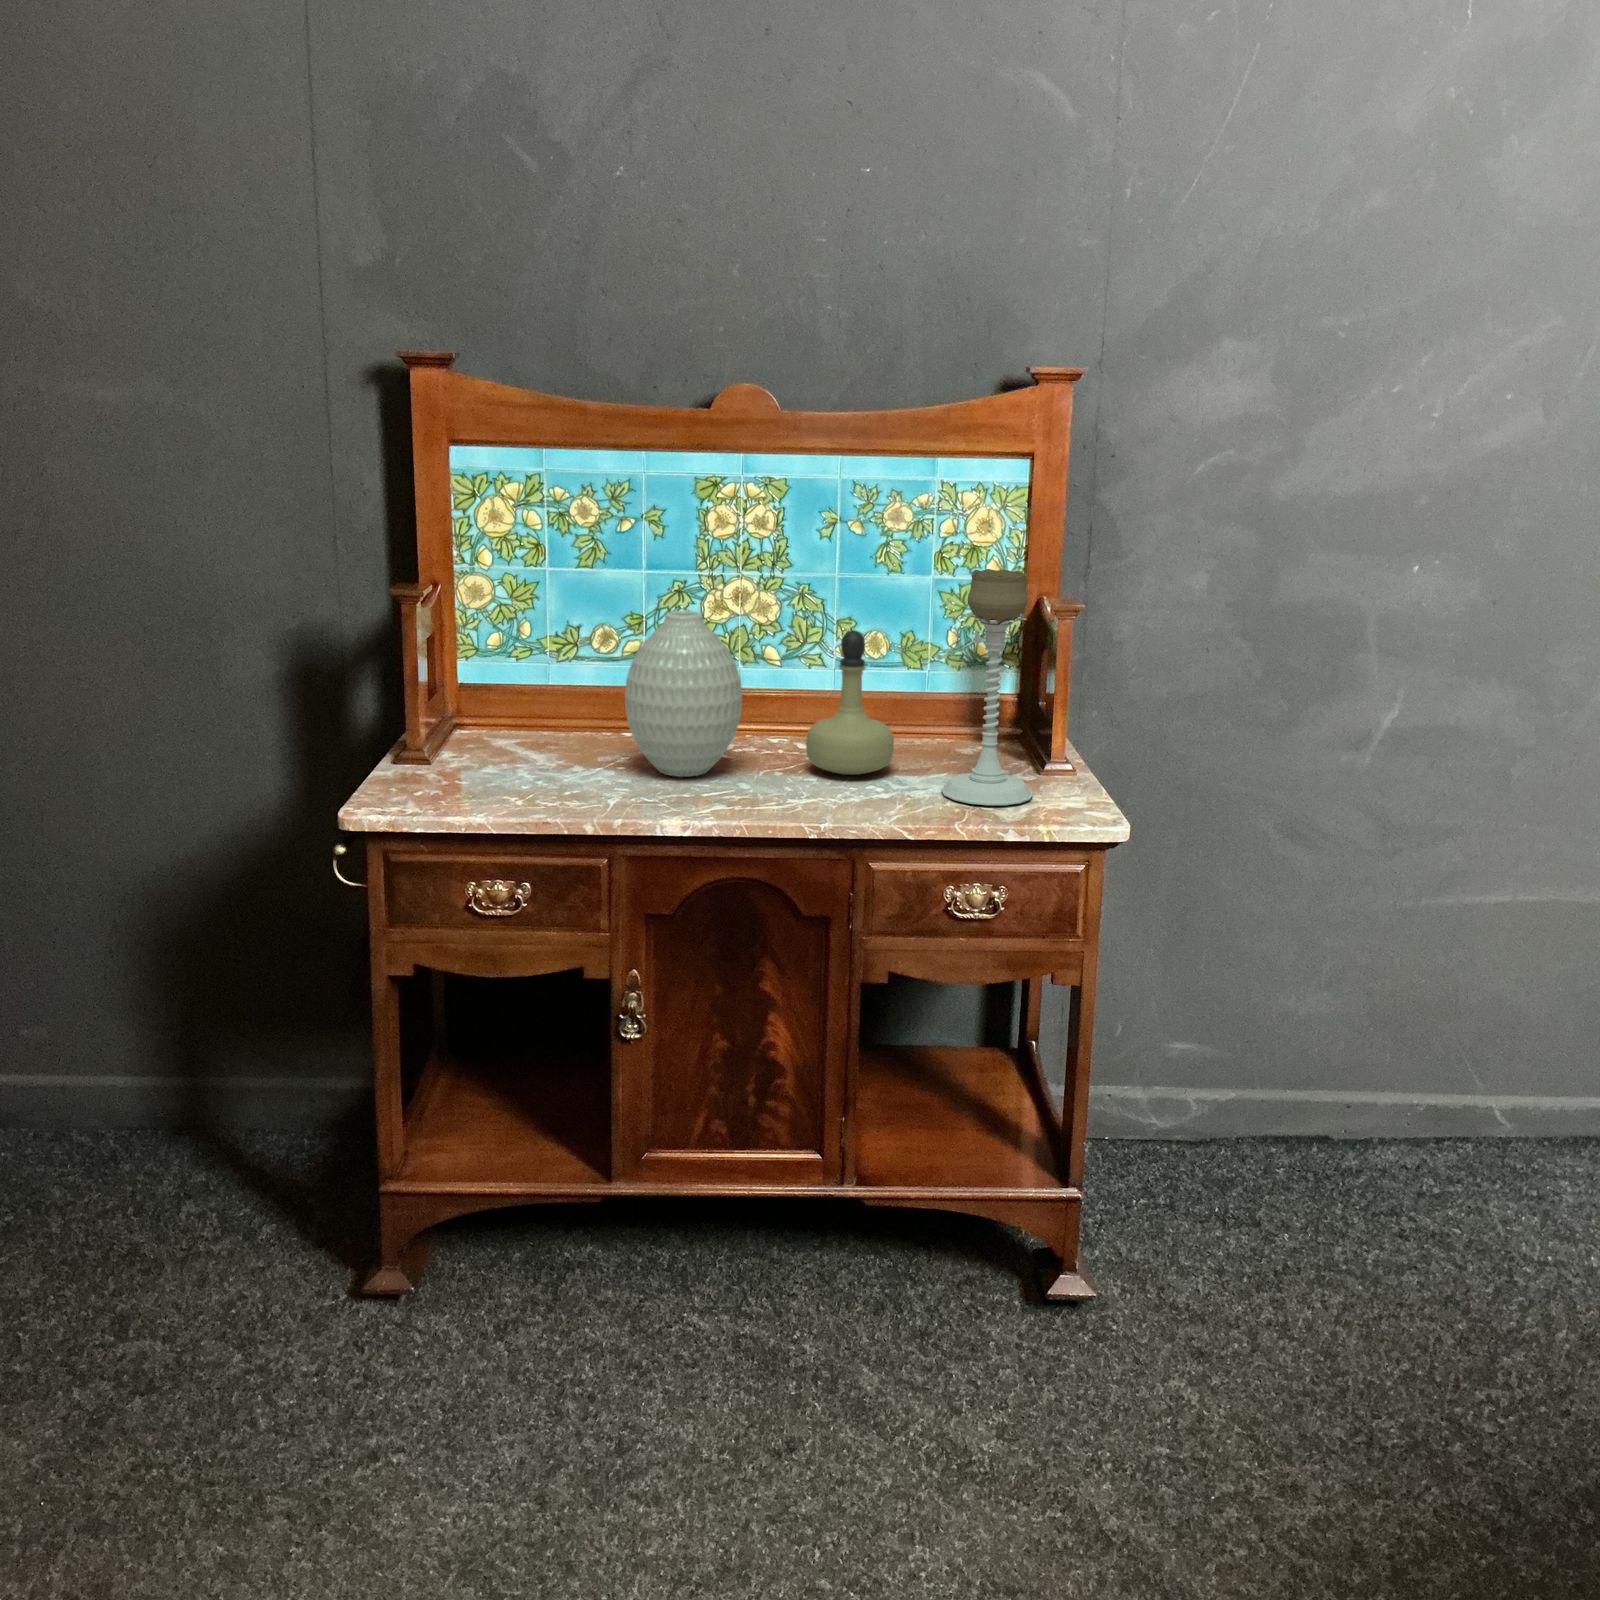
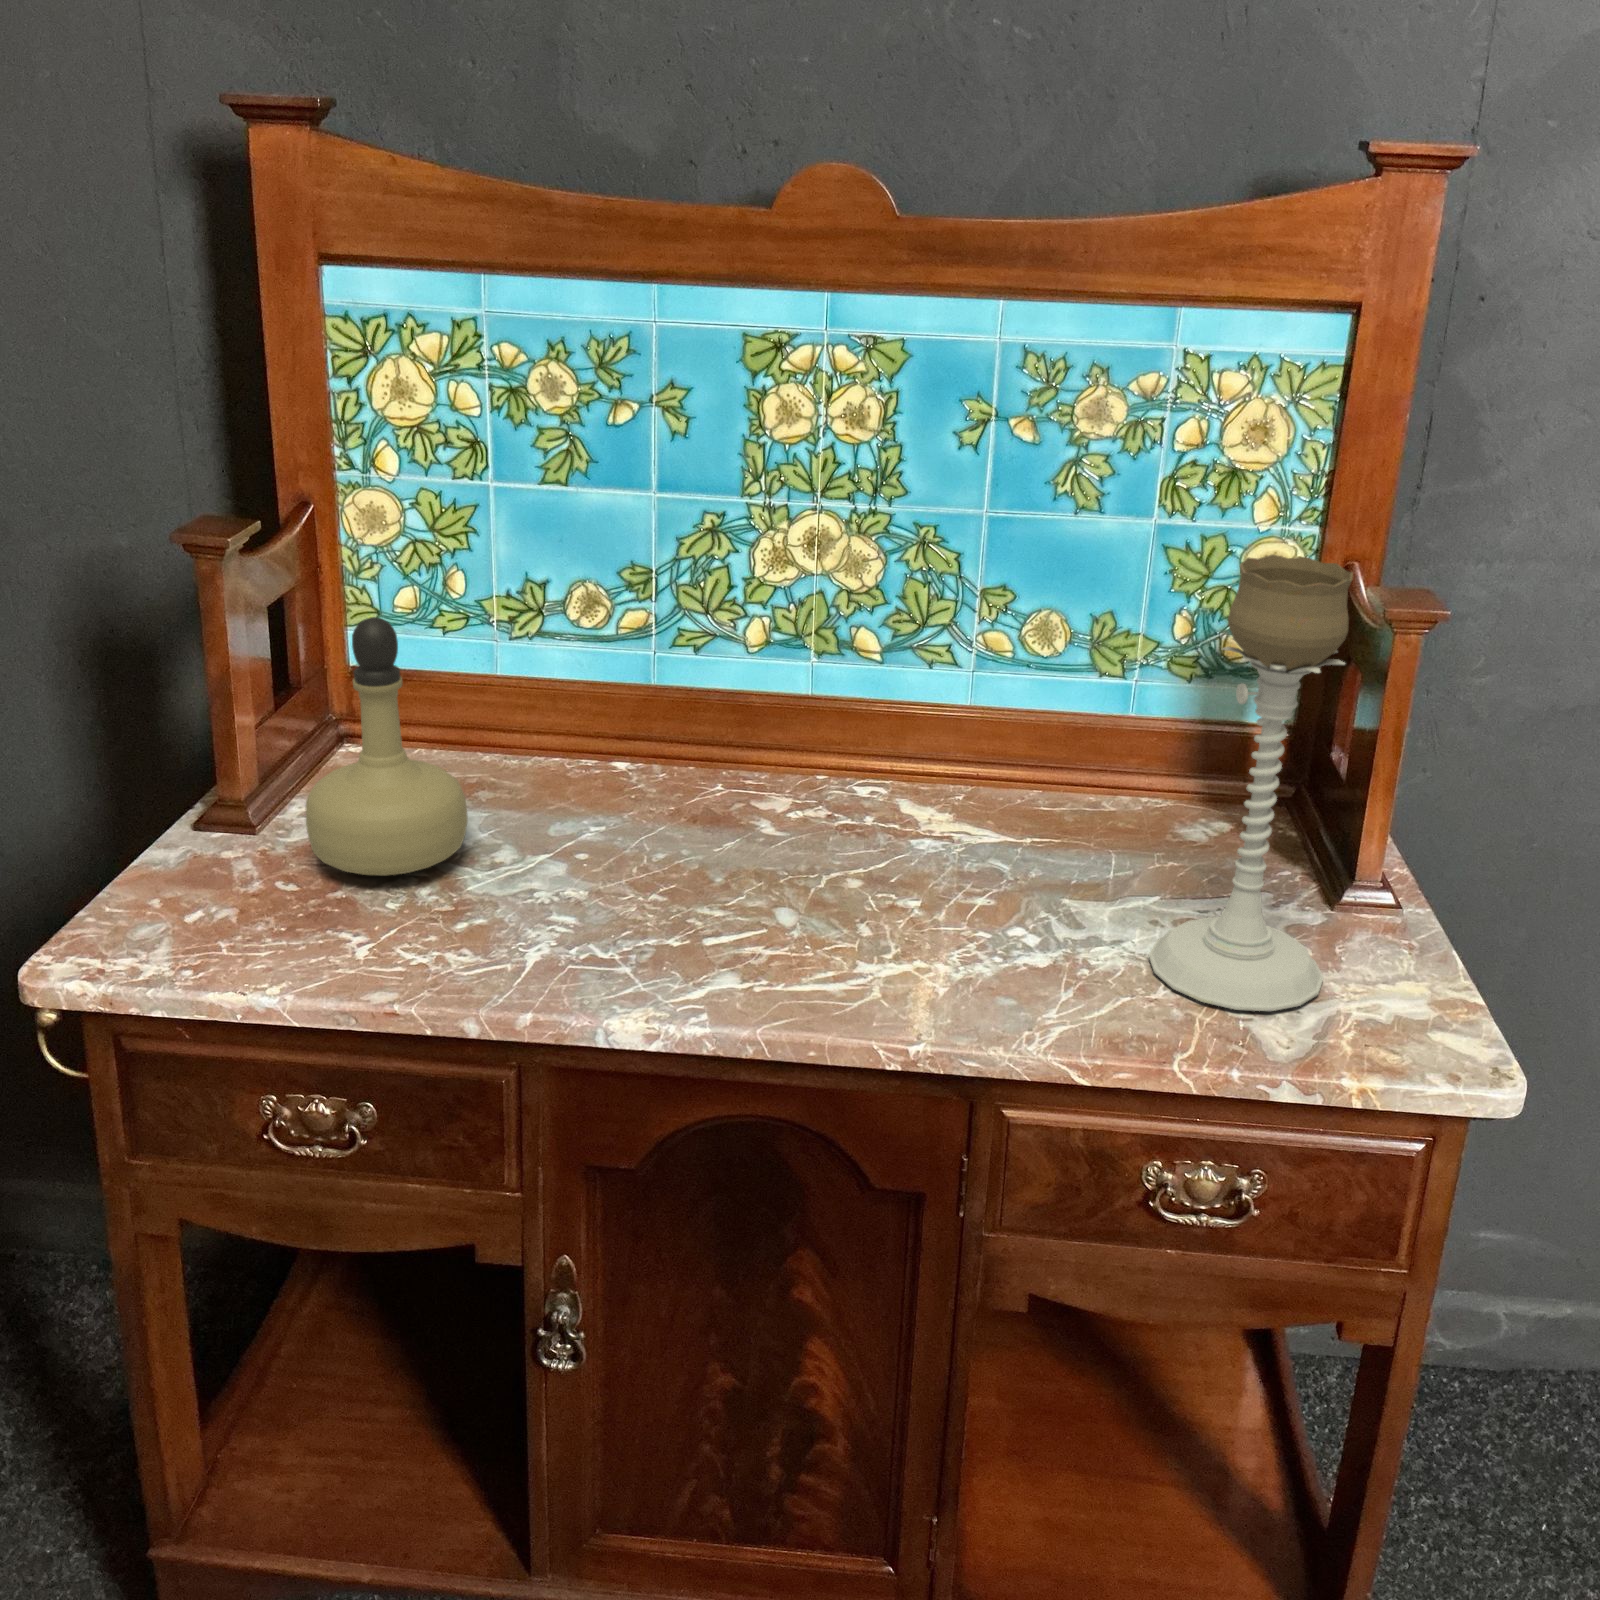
vase: present [625,610,742,777] -> none [583,597,794,894]
perfume bottle: present [806,630,894,775] -> present [306,617,468,875]

